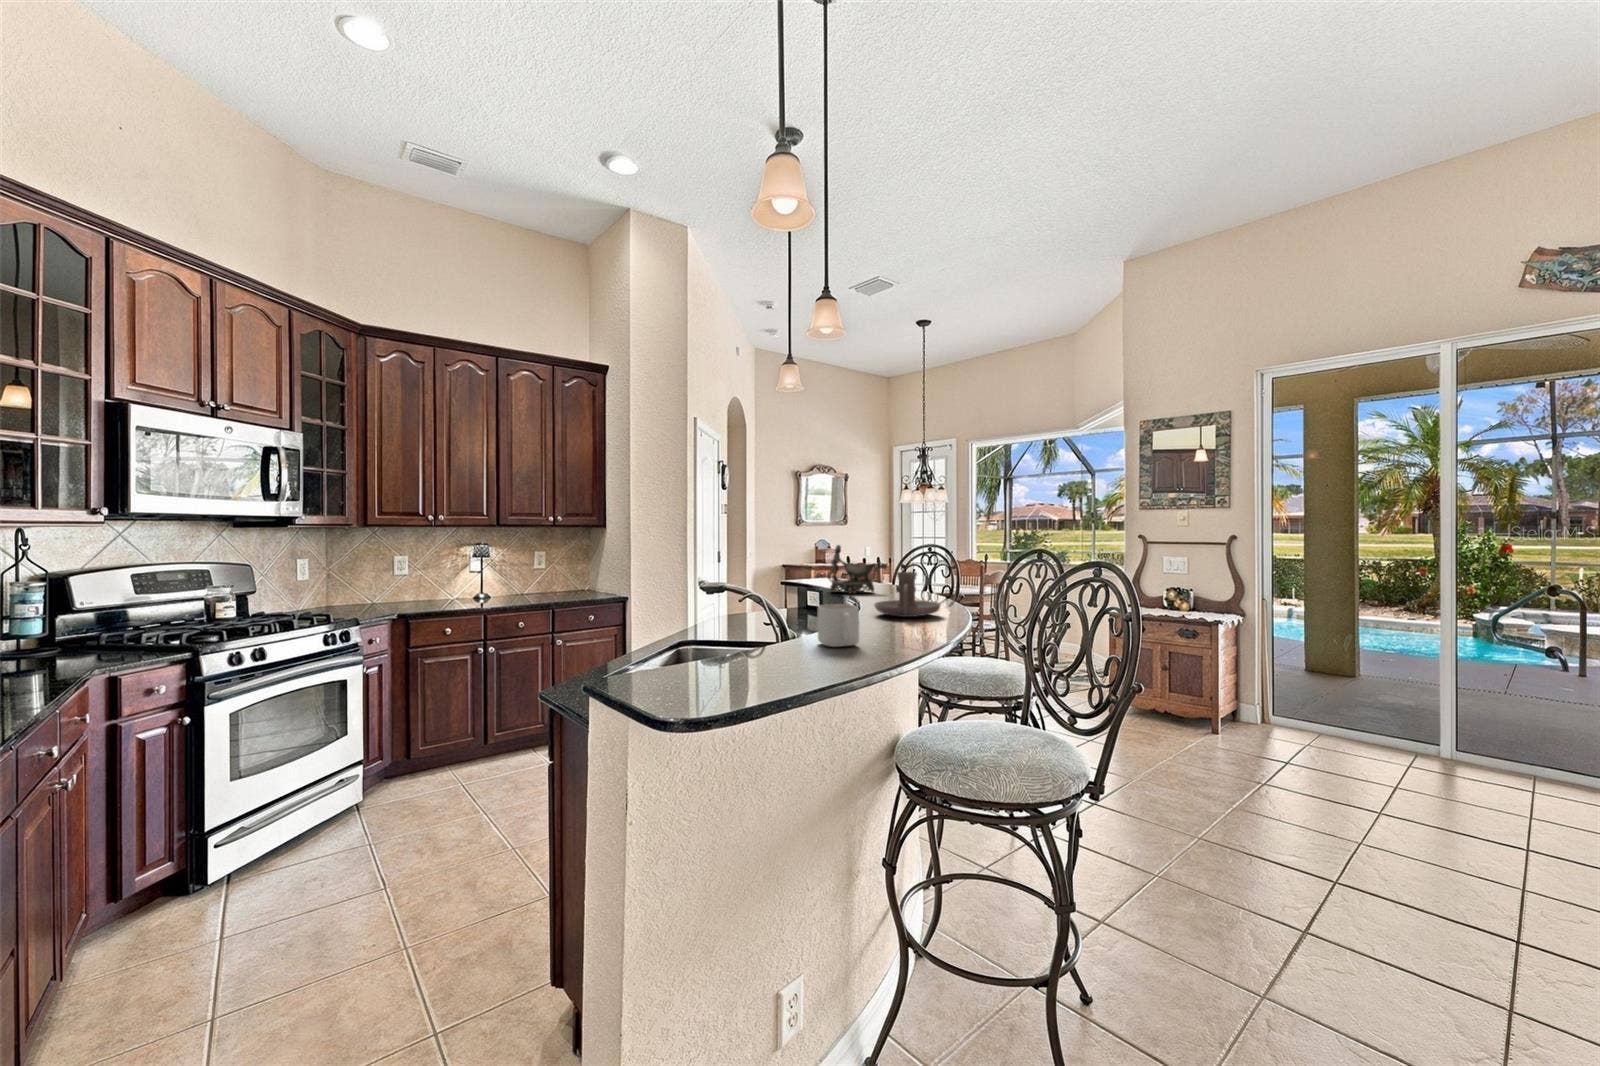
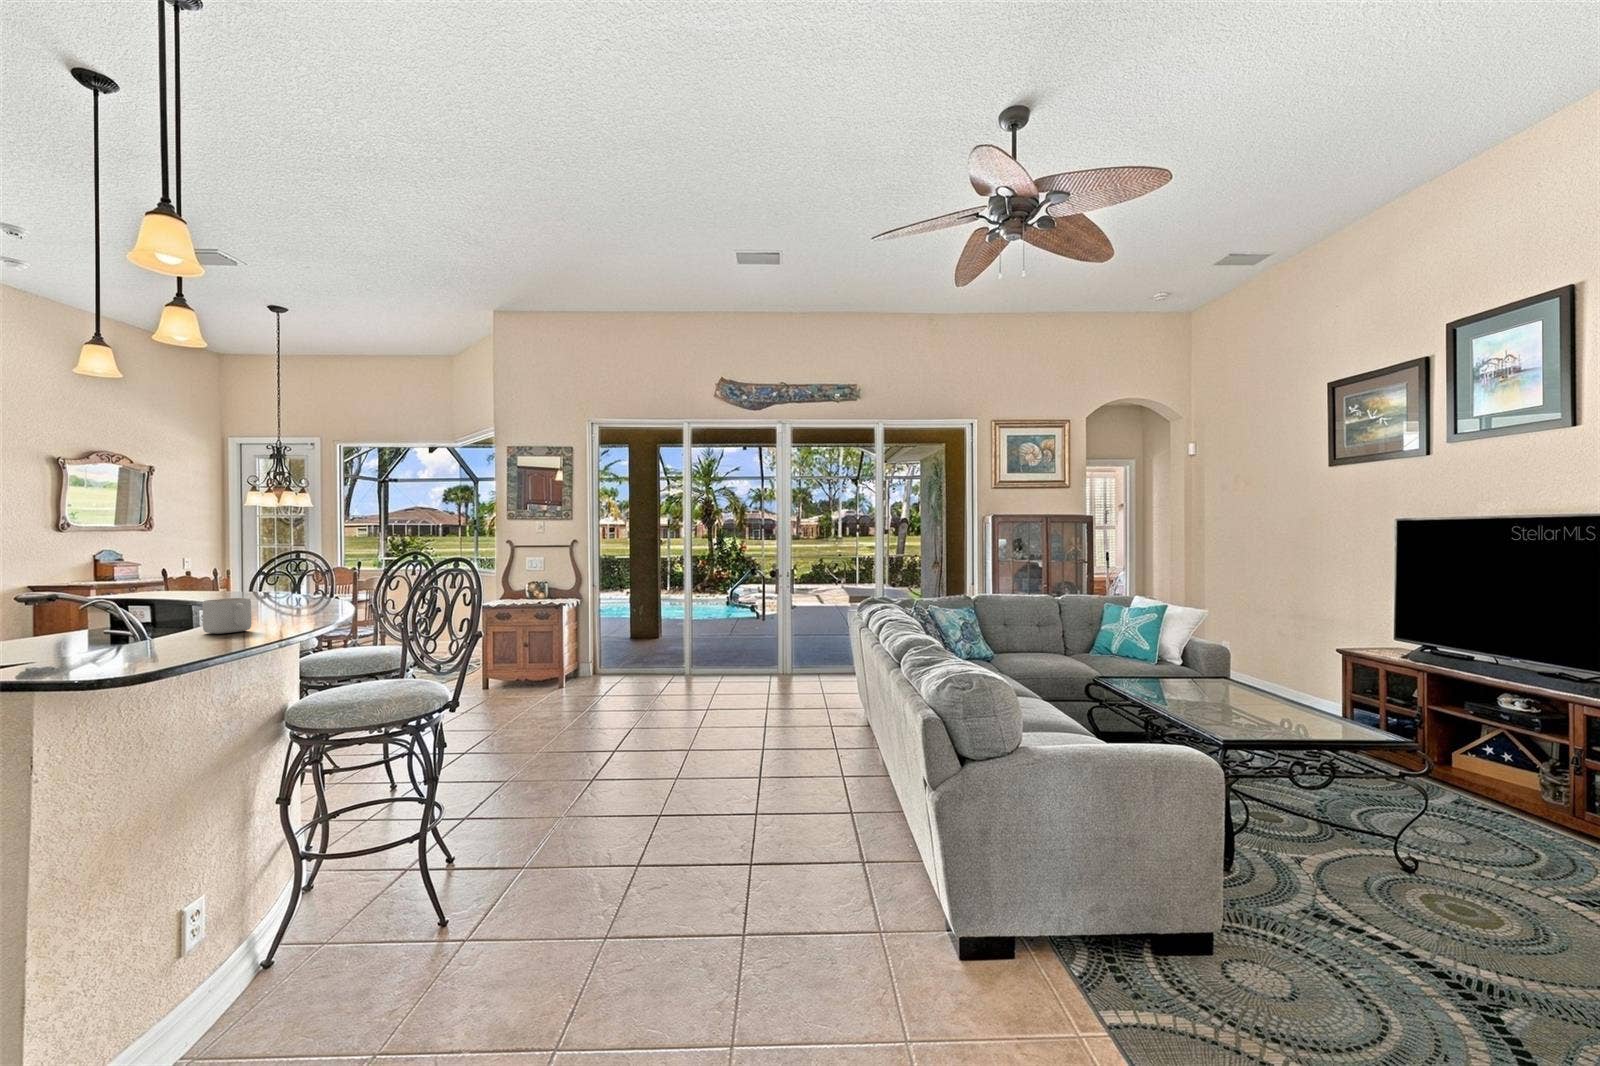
decorative bowl: present [827,545,888,594] -> none [169,552,253,602]
candle holder: present [874,572,940,617] -> none [250,572,324,612]

